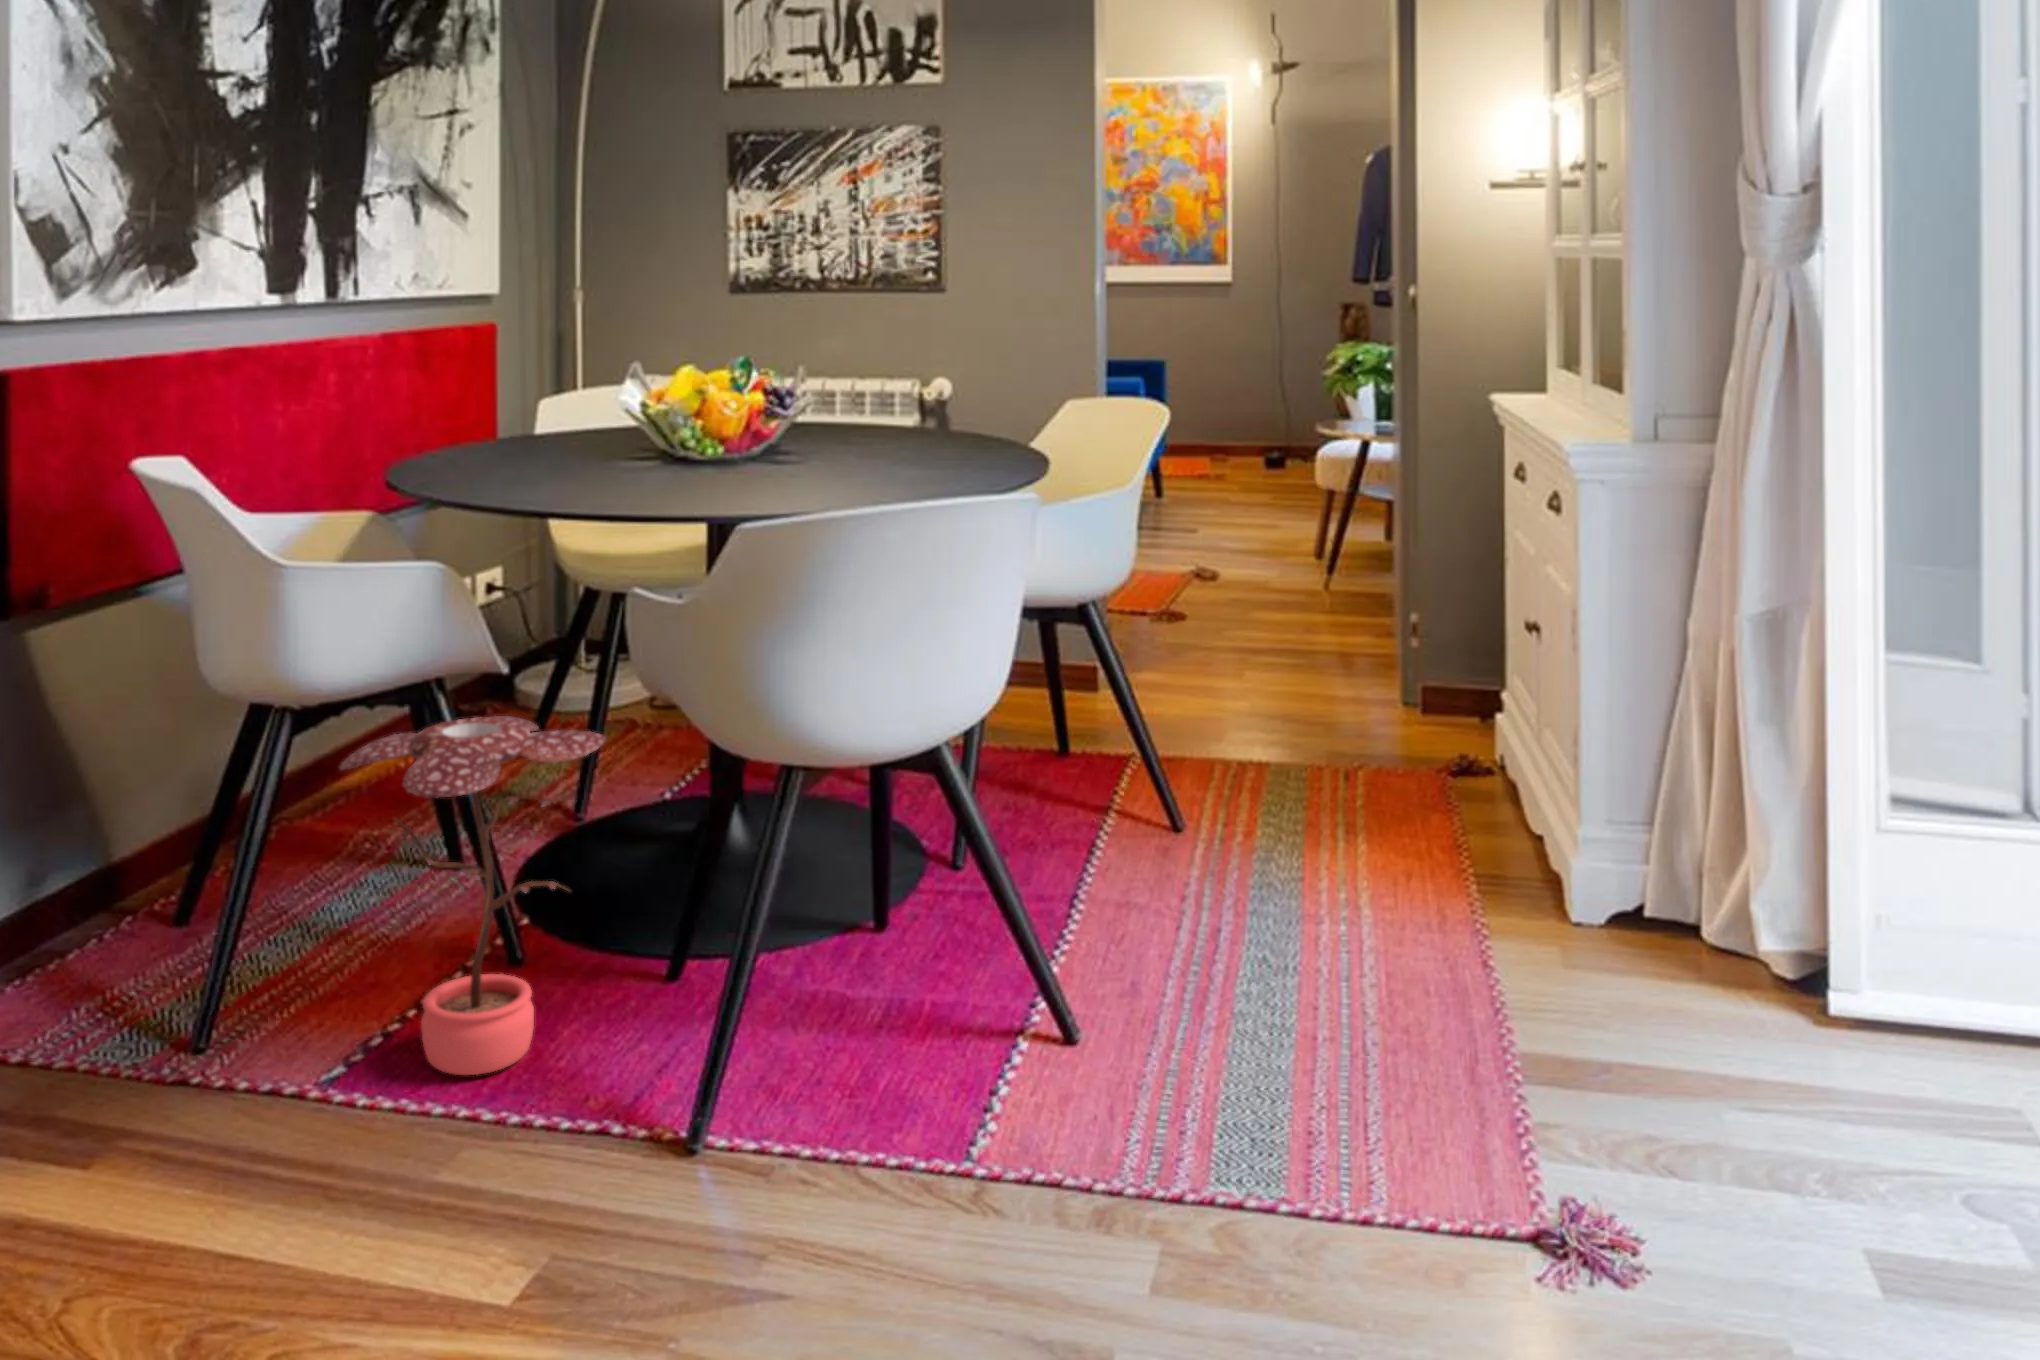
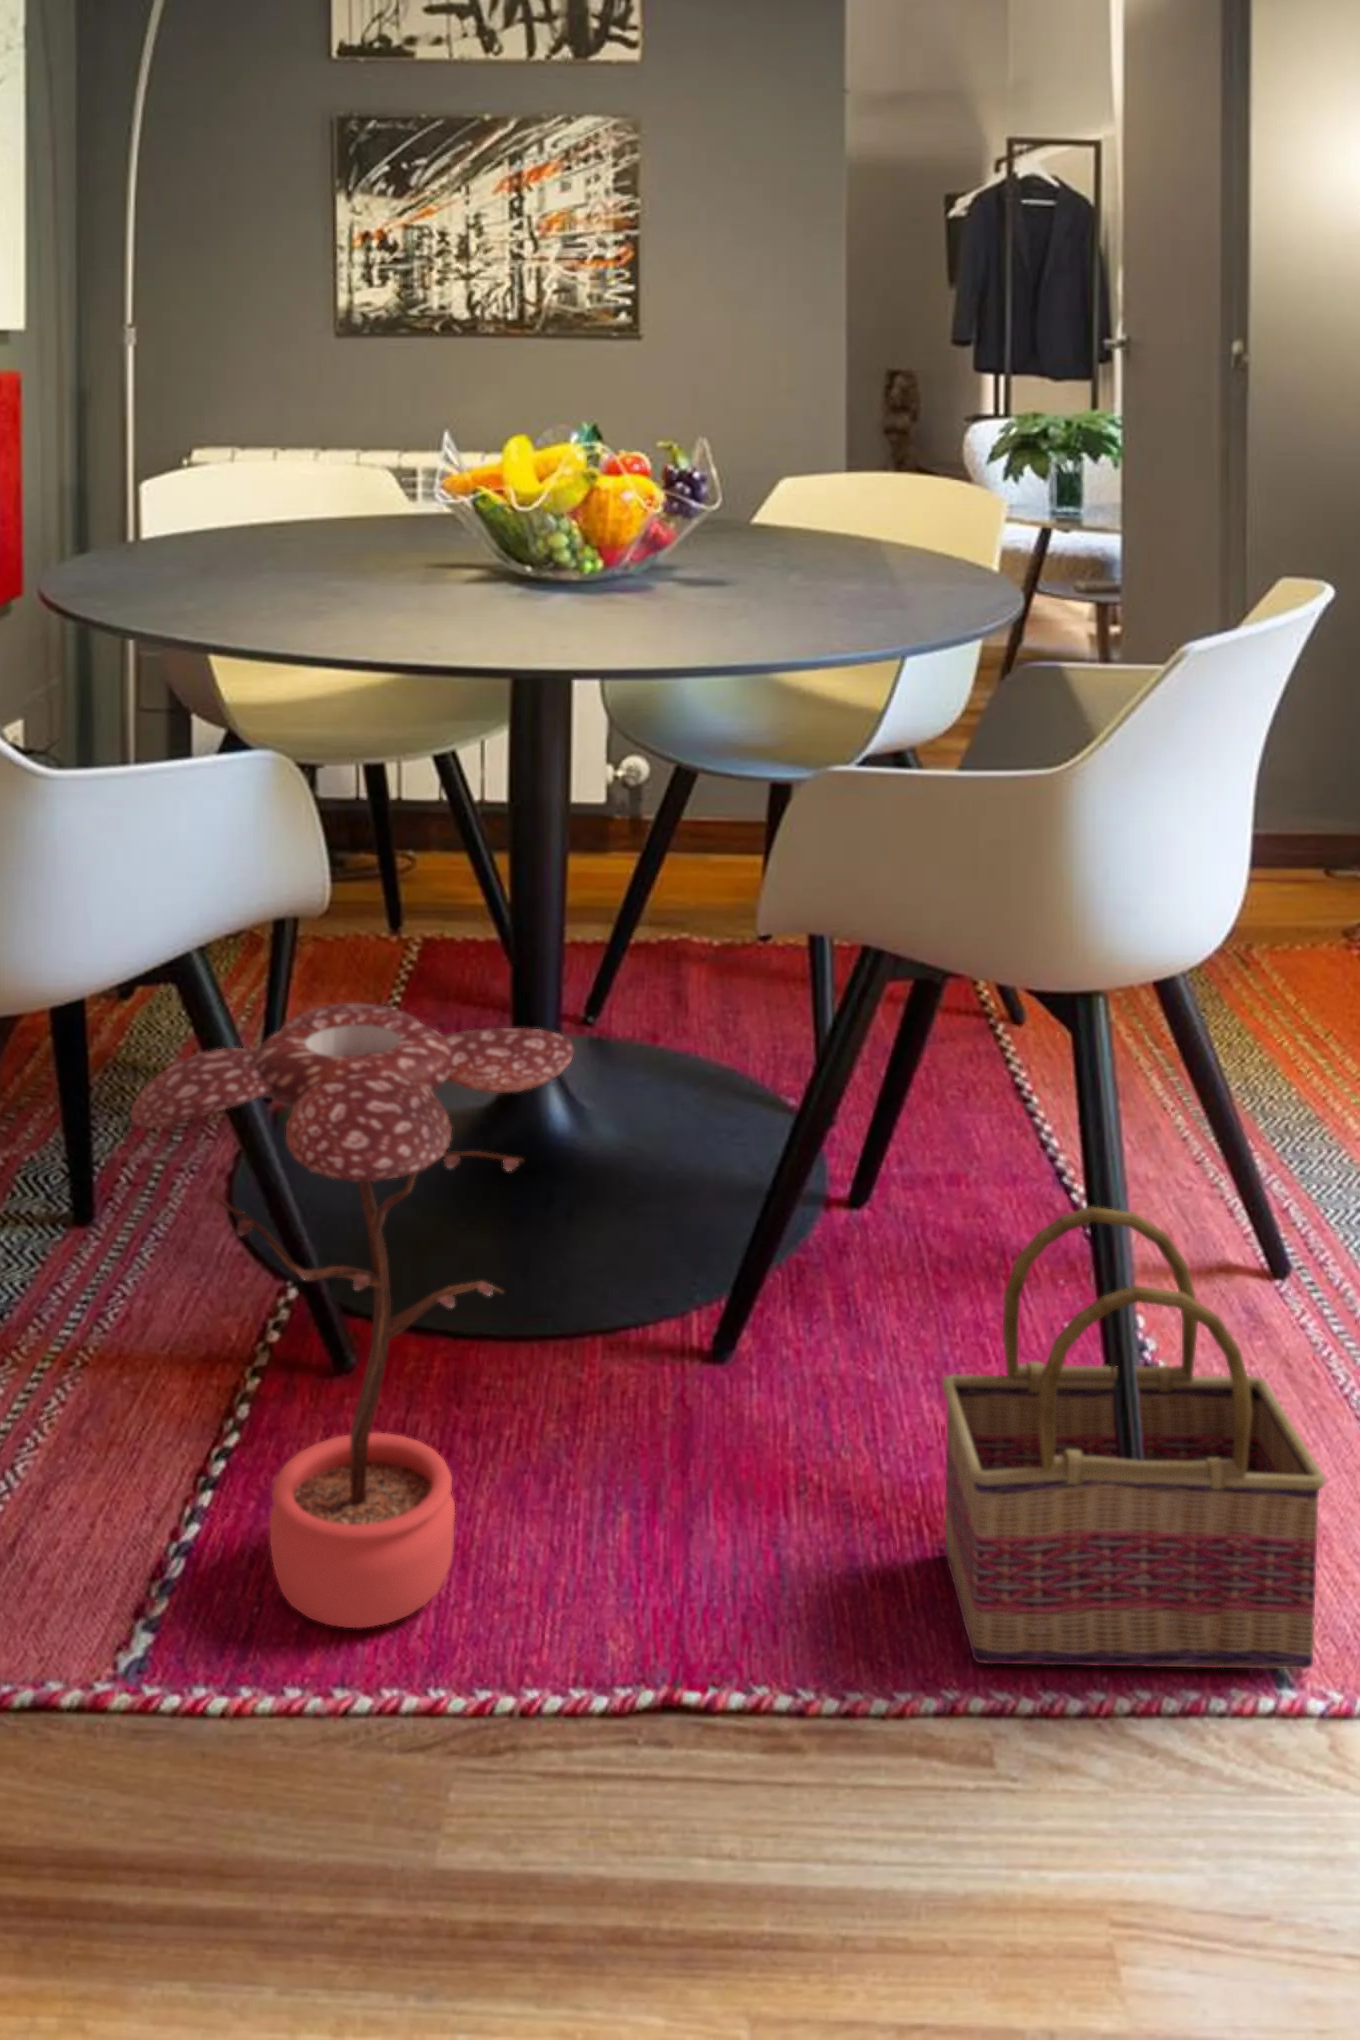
basket: none [795,855,1020,1140] -> present [942,1206,1326,1669]

